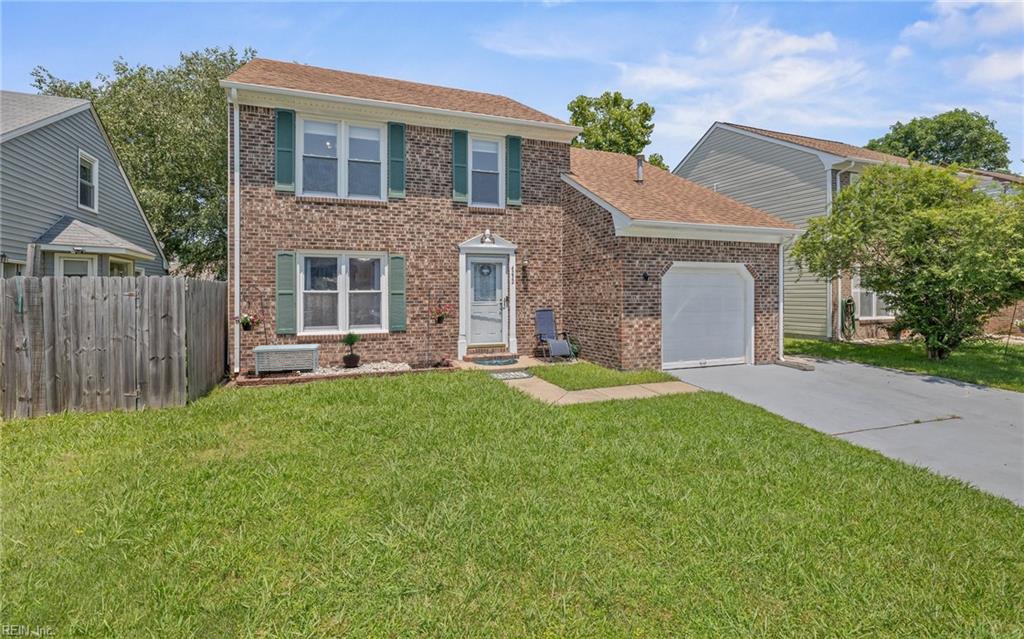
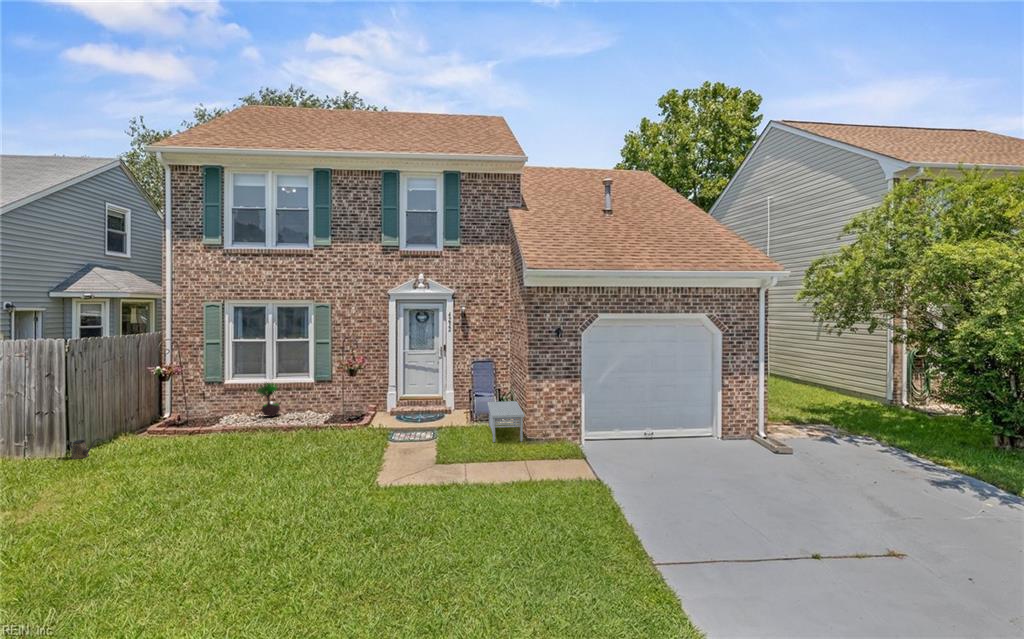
storage bench: present [252,344,319,375] -> present [488,401,525,442]
watering can: none [190,383,227,405] -> present [69,439,97,459]

